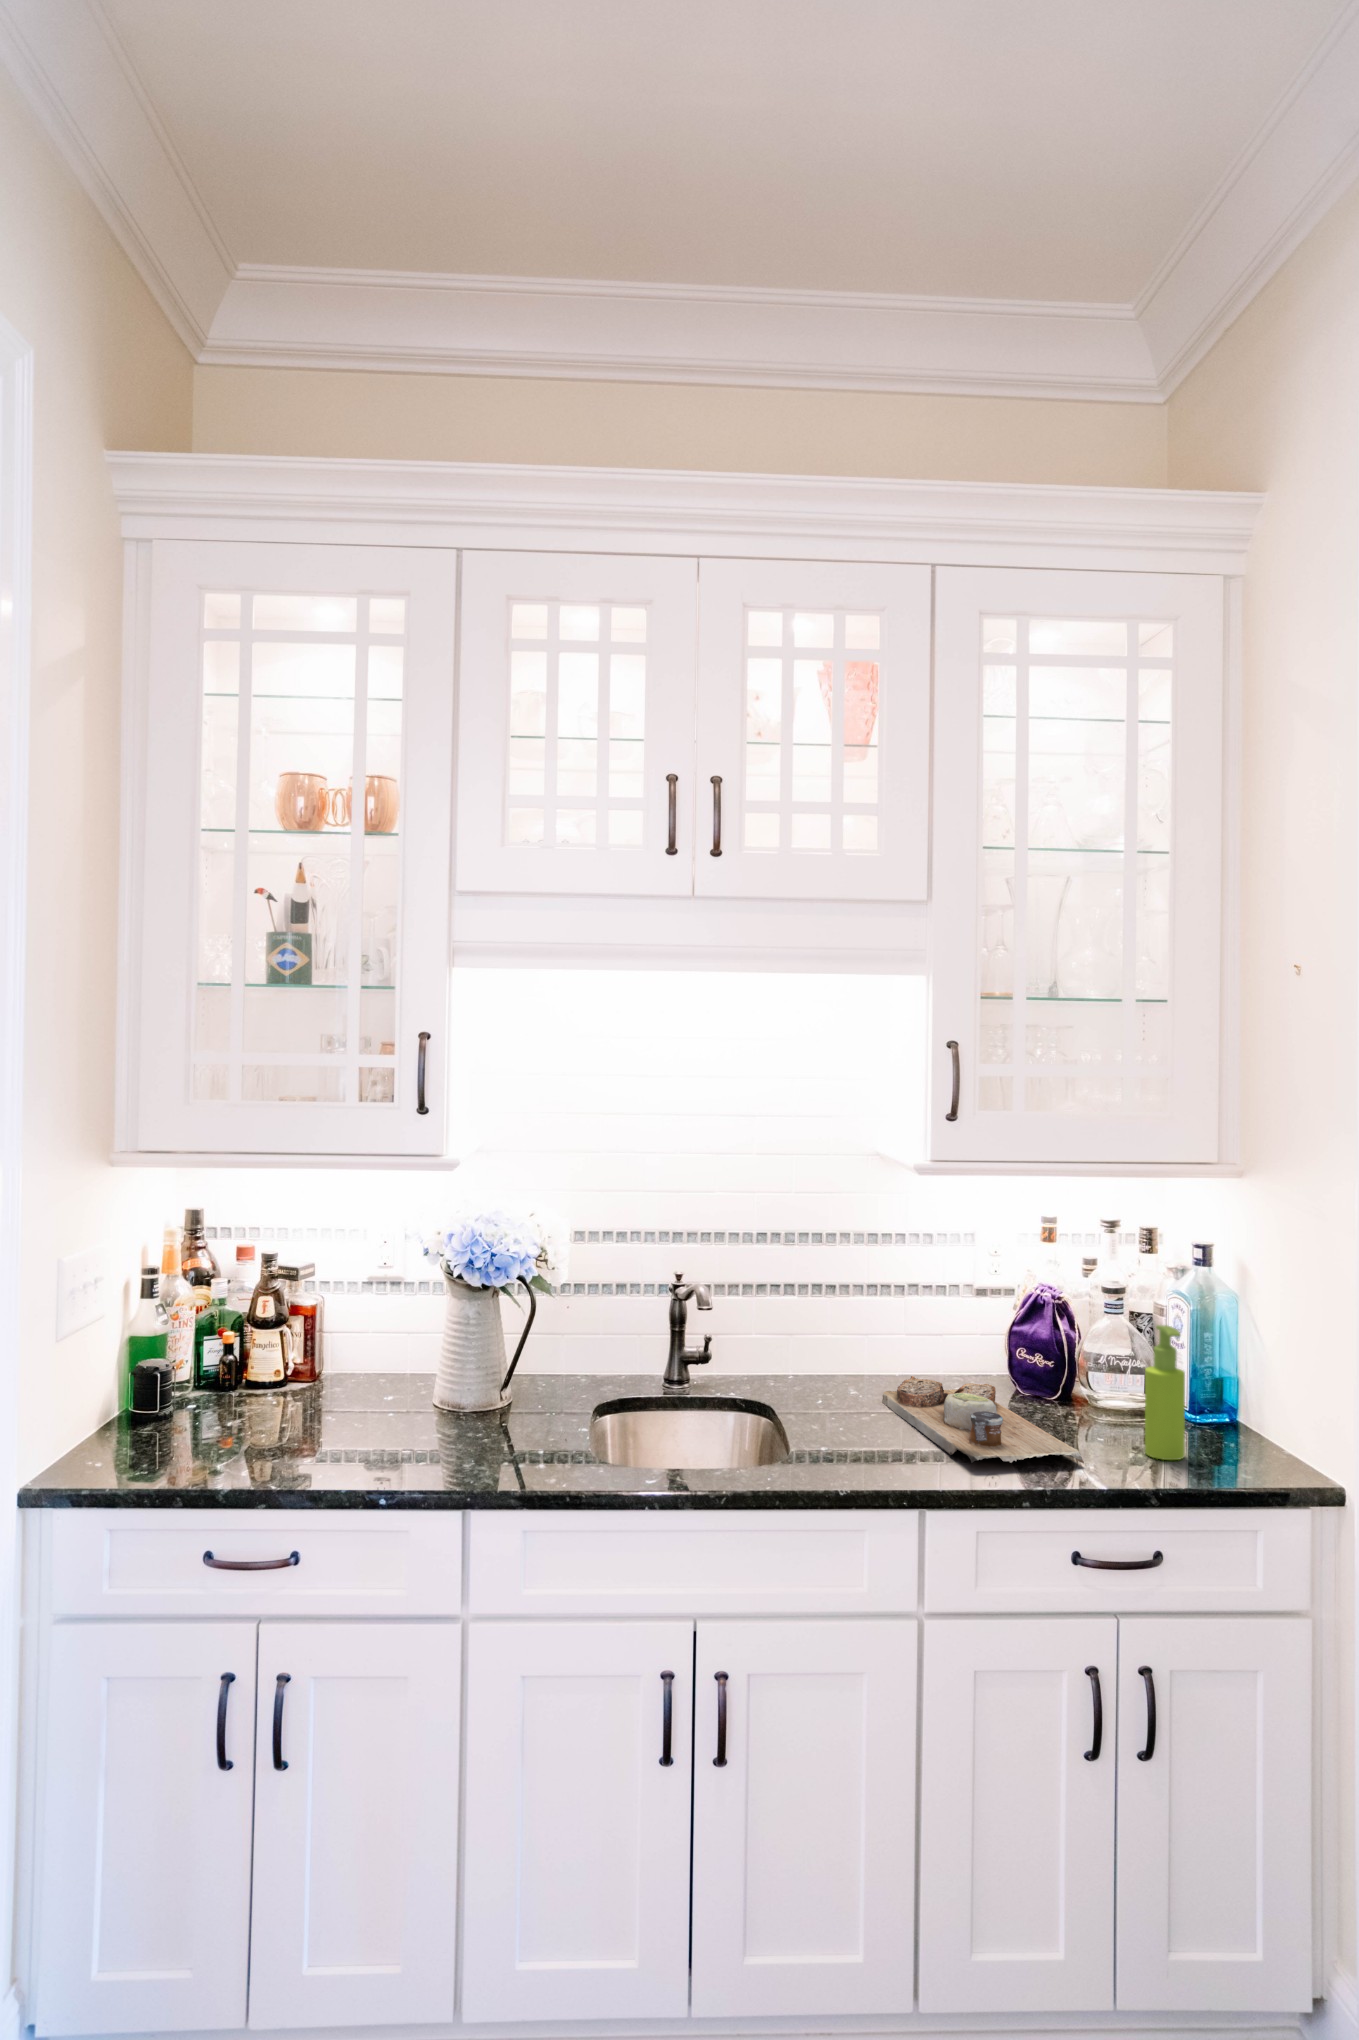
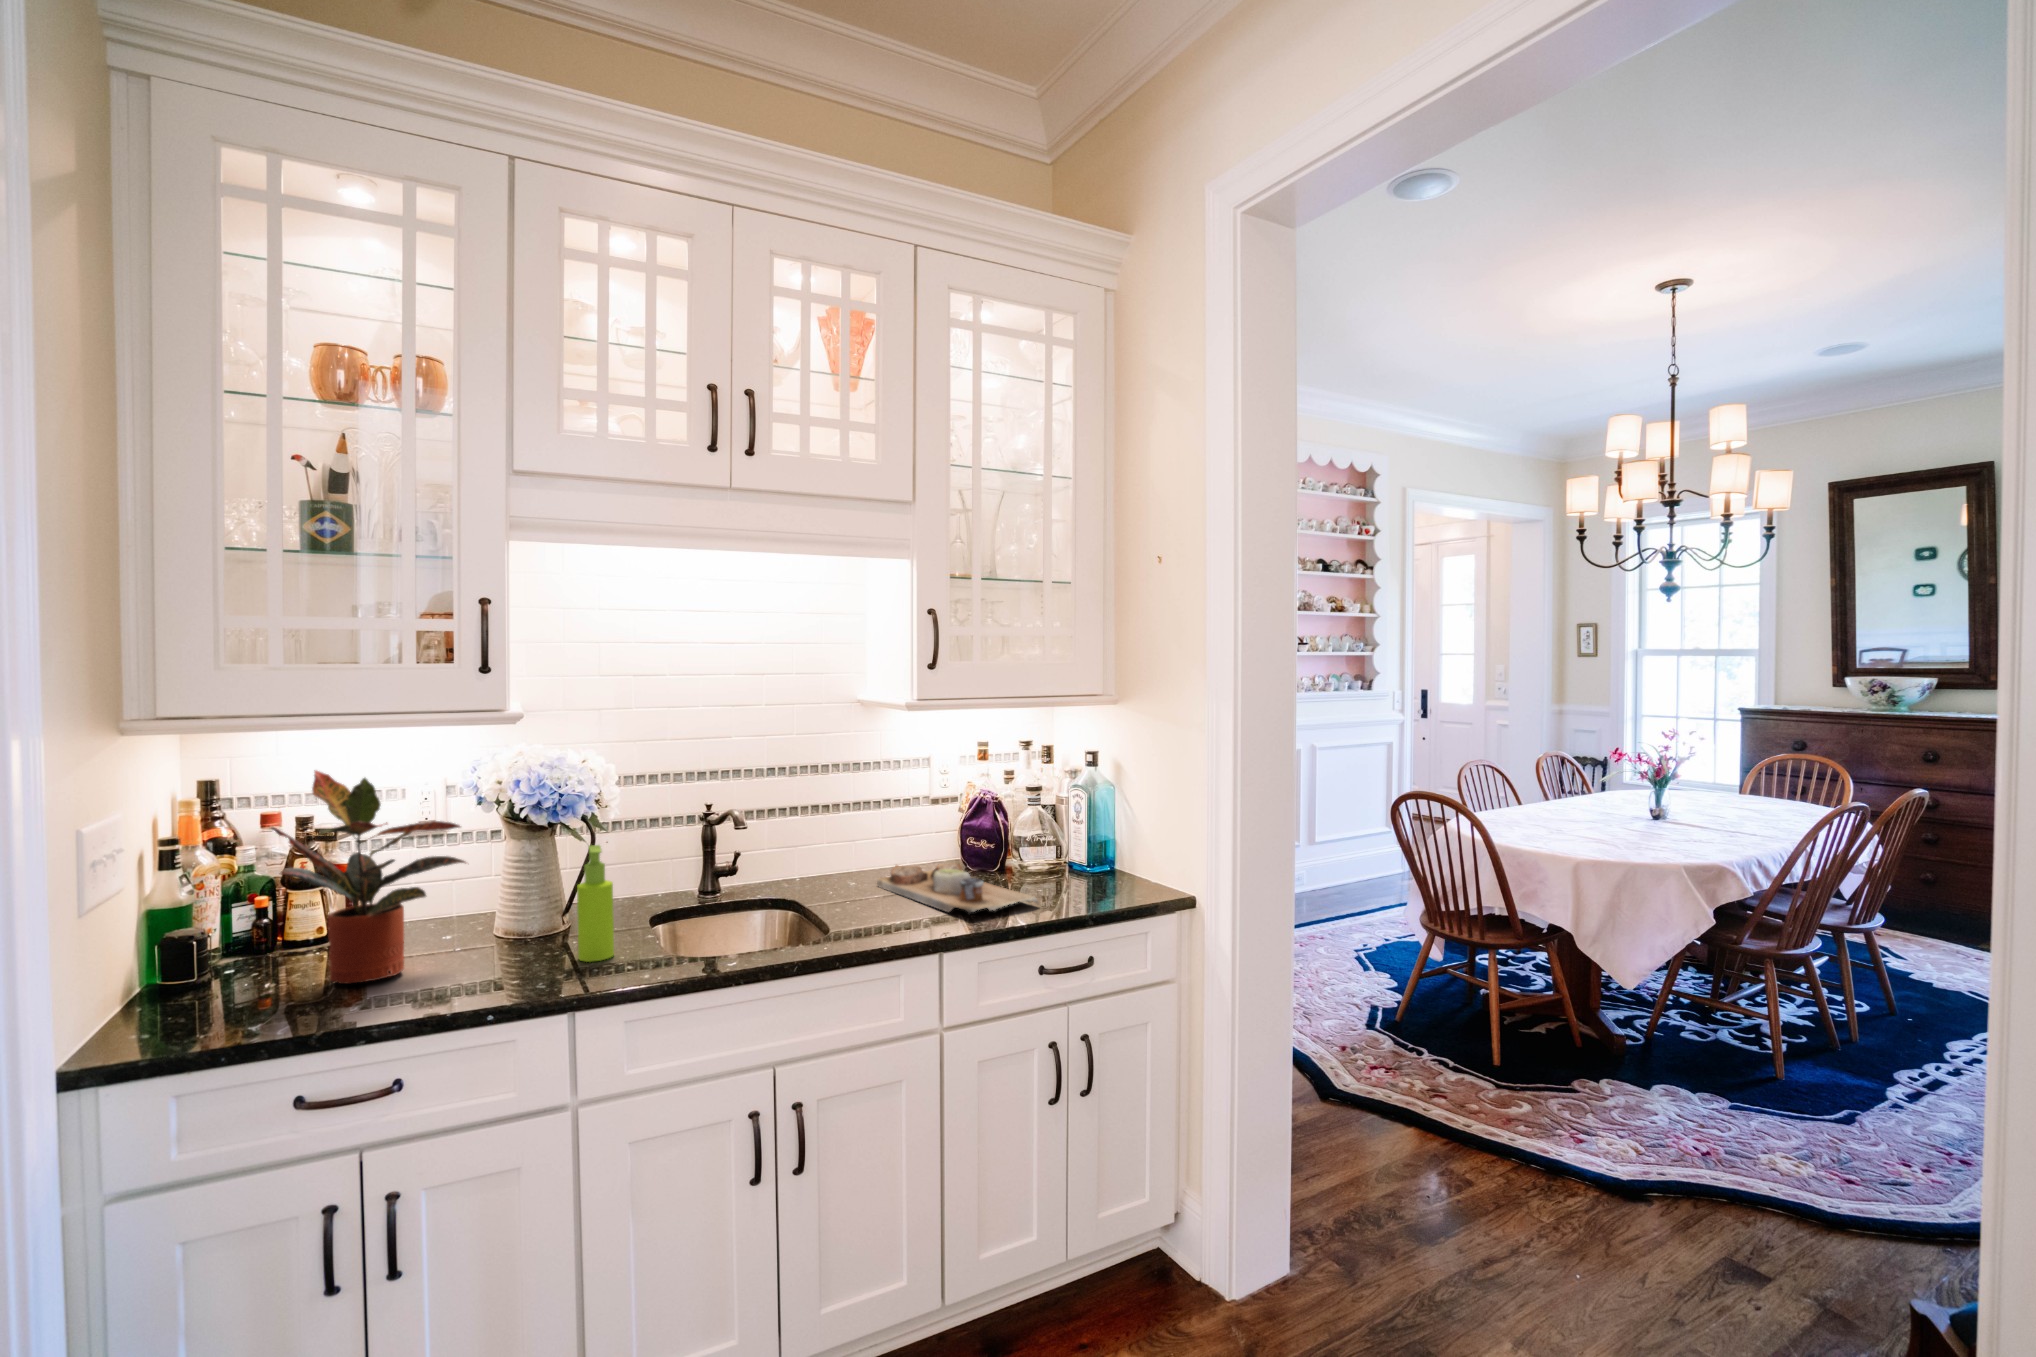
potted plant: none [219,1209,400,1438] -> present [271,771,466,984]
soap dispenser: present [1145,1325,1185,1460] -> present [577,845,614,962]

